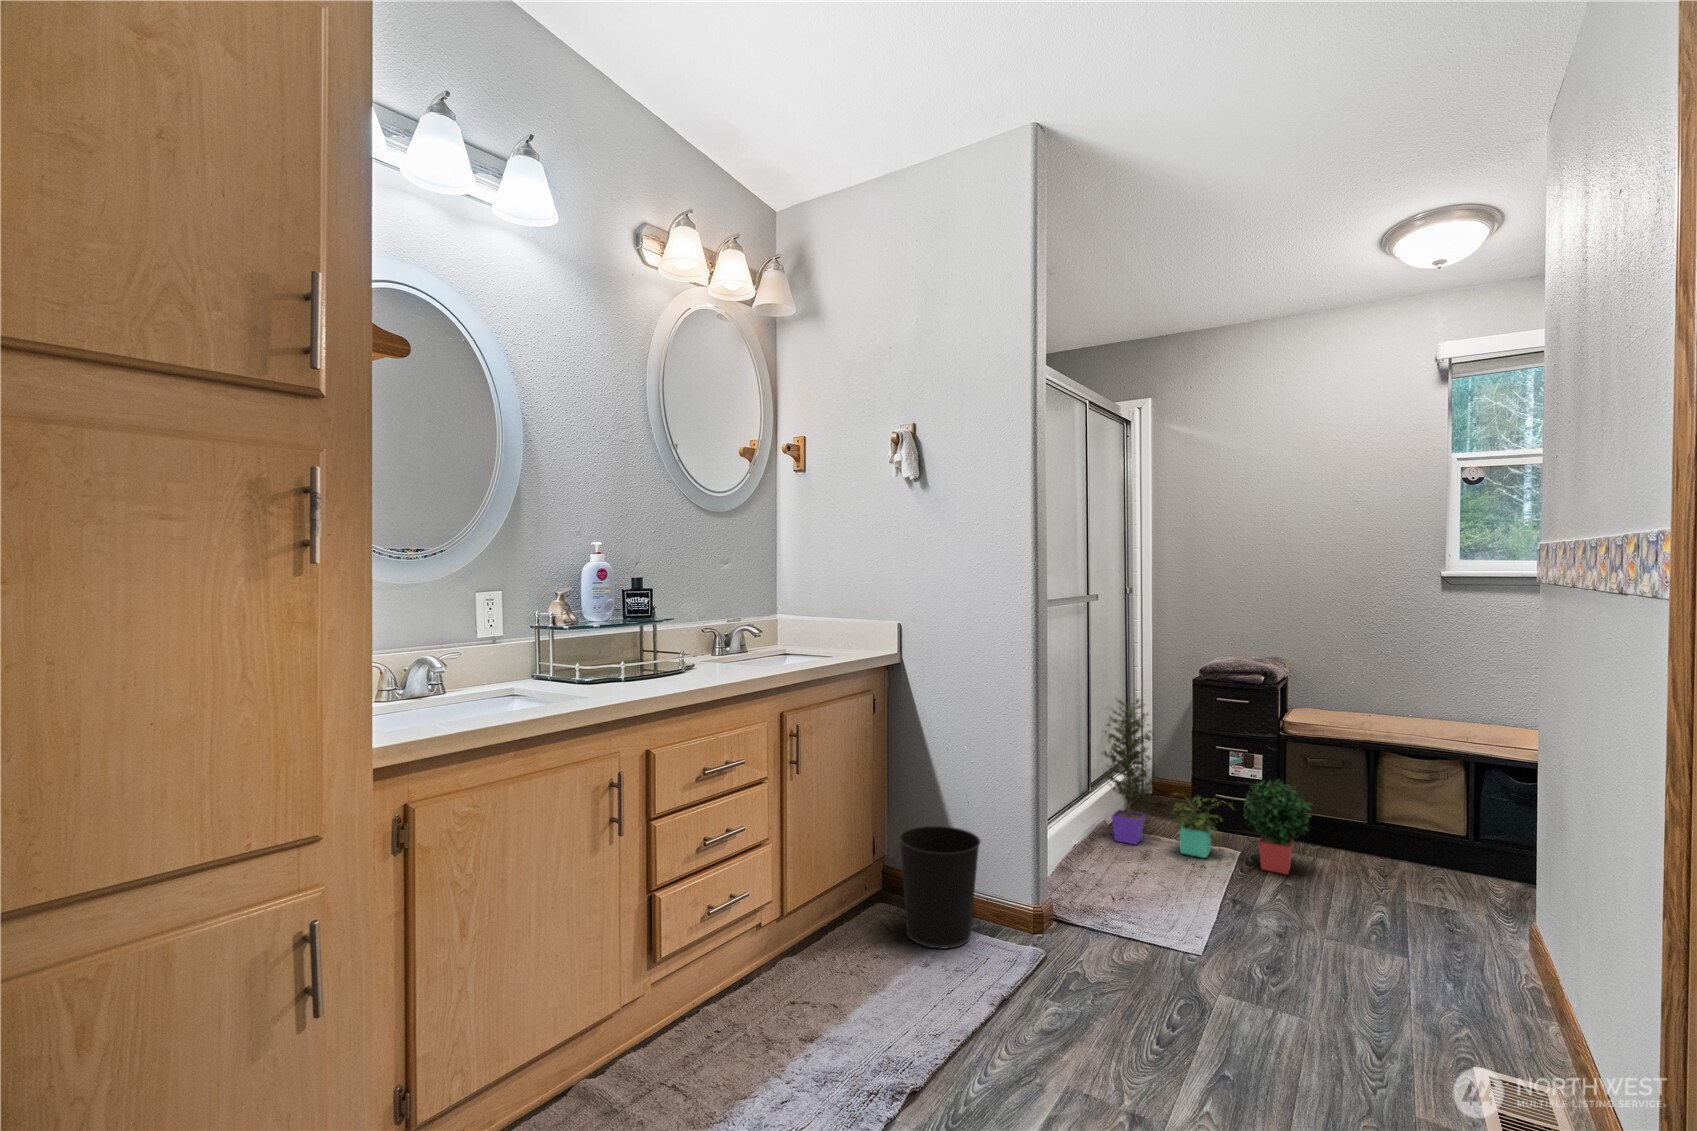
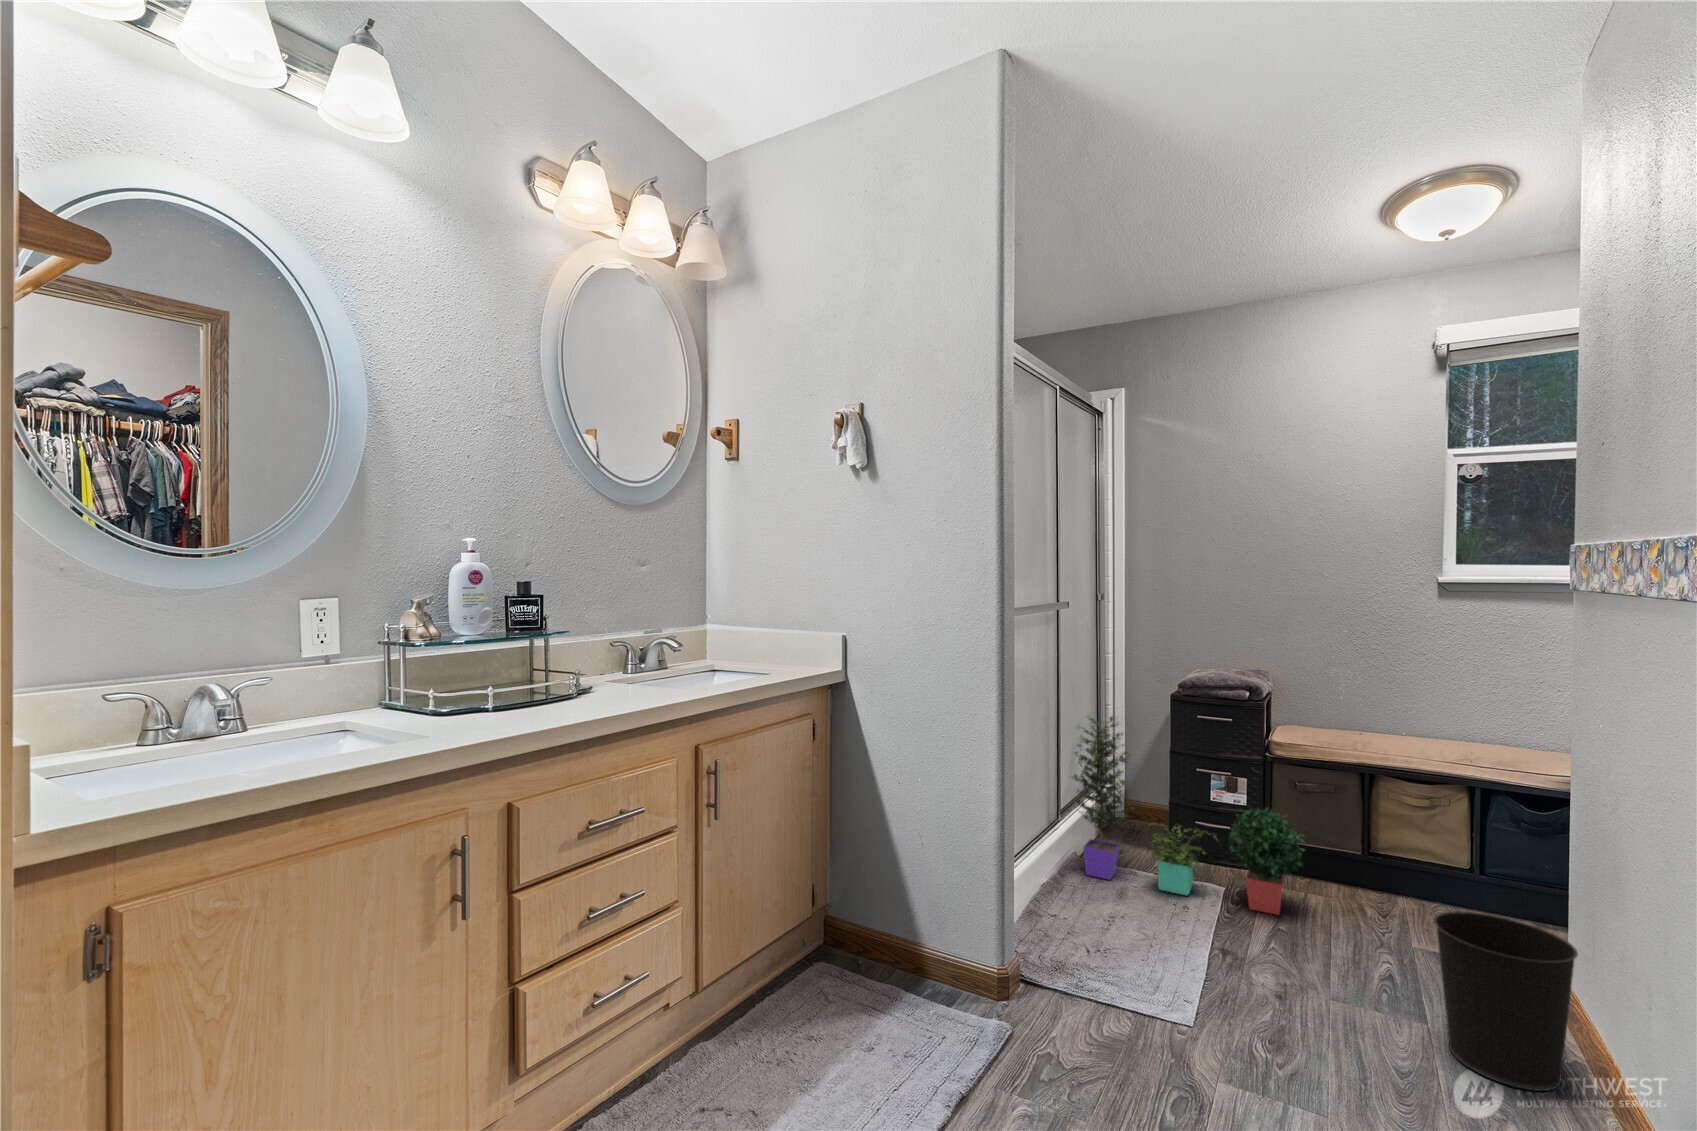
wastebasket: present [899,826,981,949] -> present [1434,911,1578,1091]

